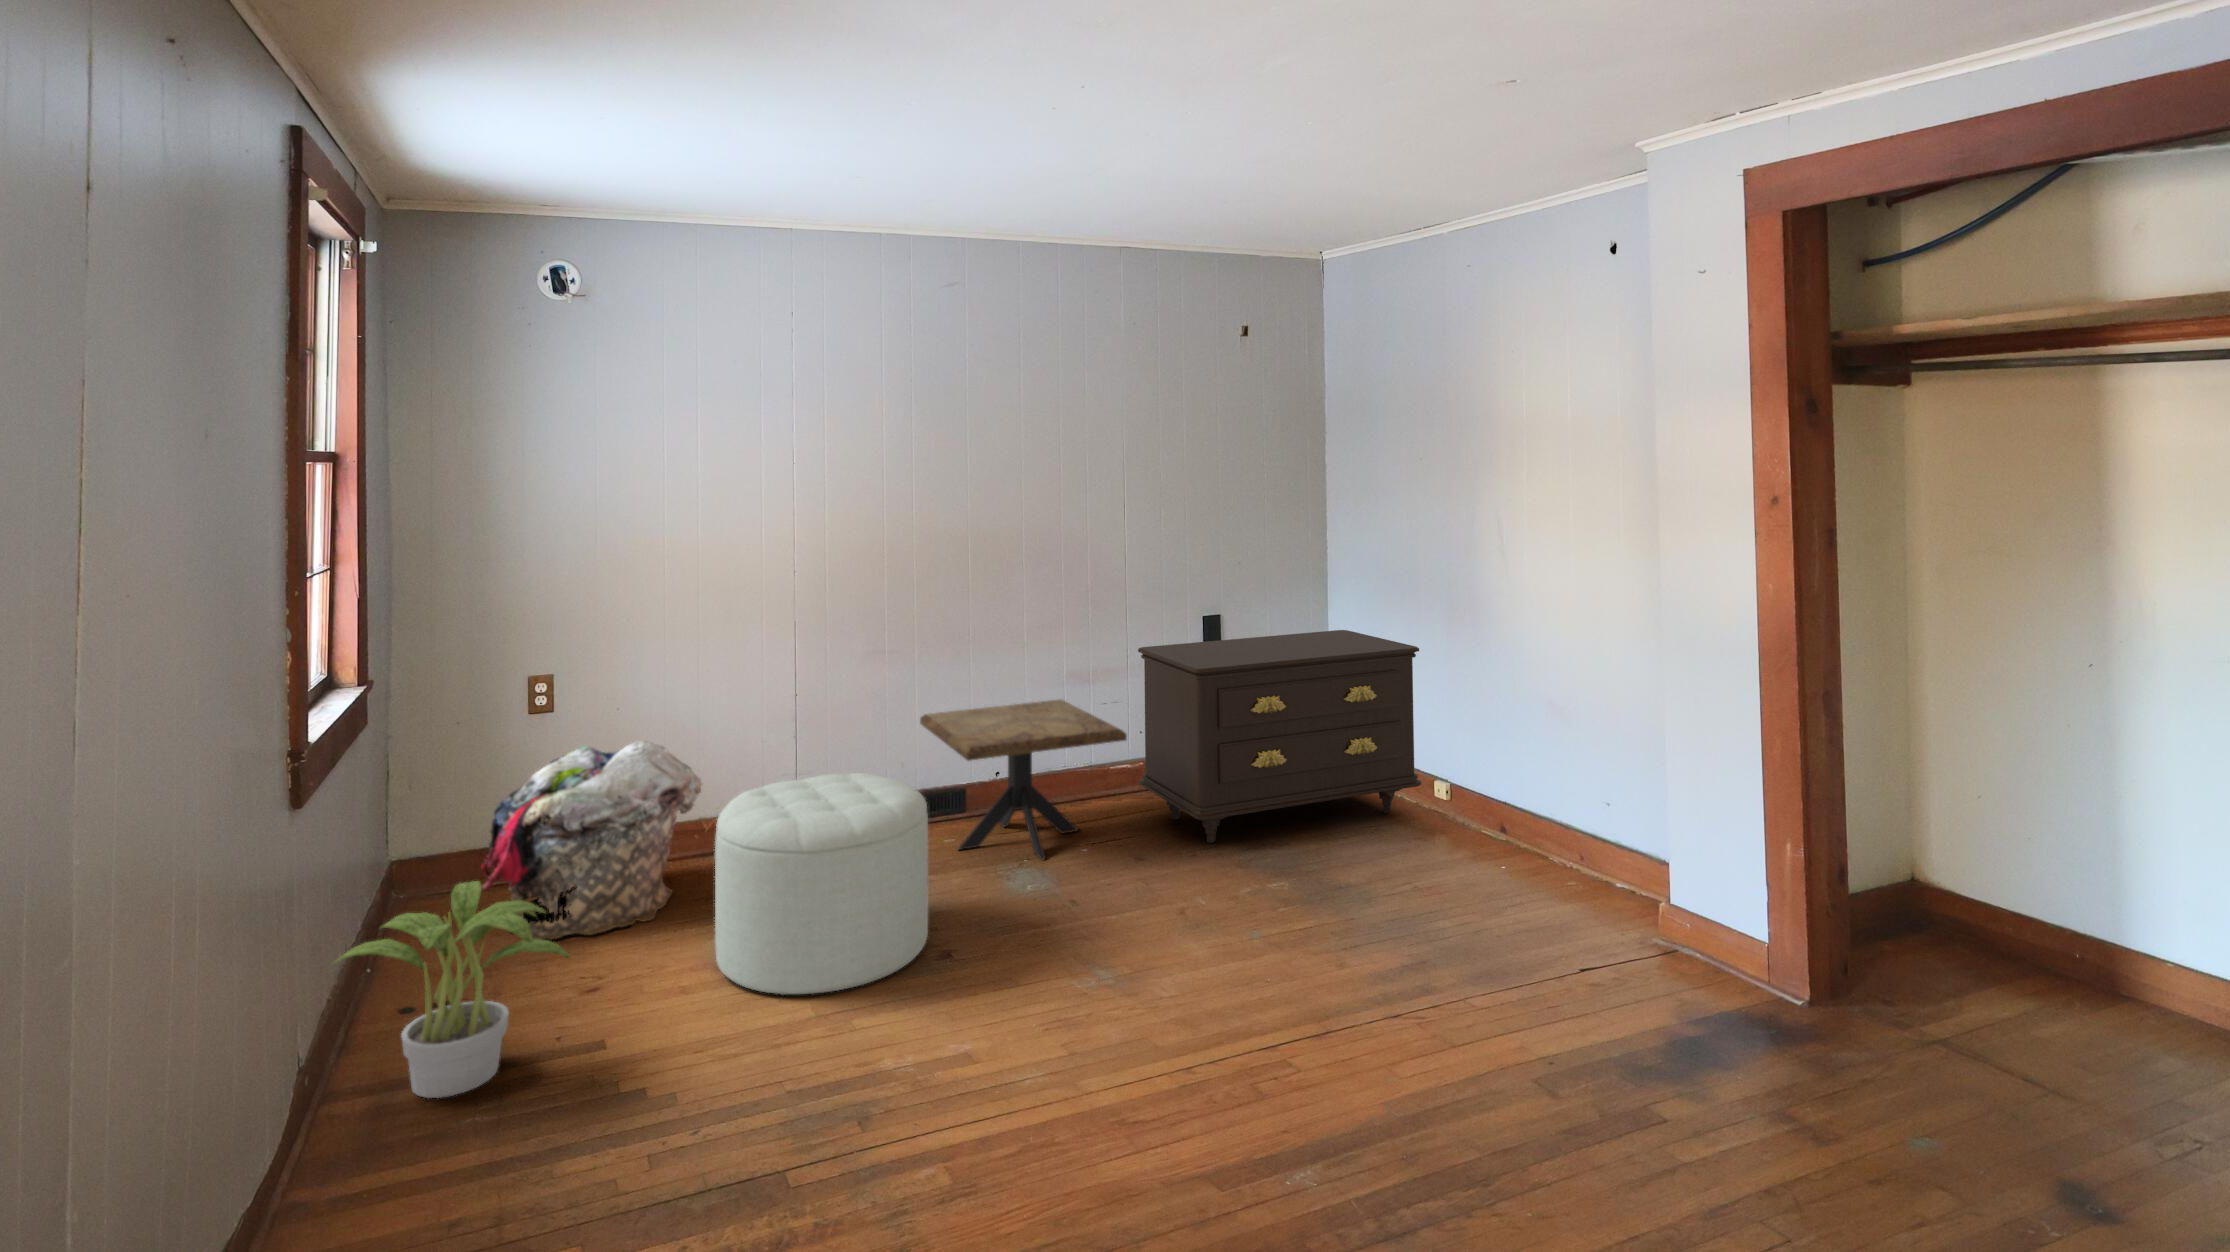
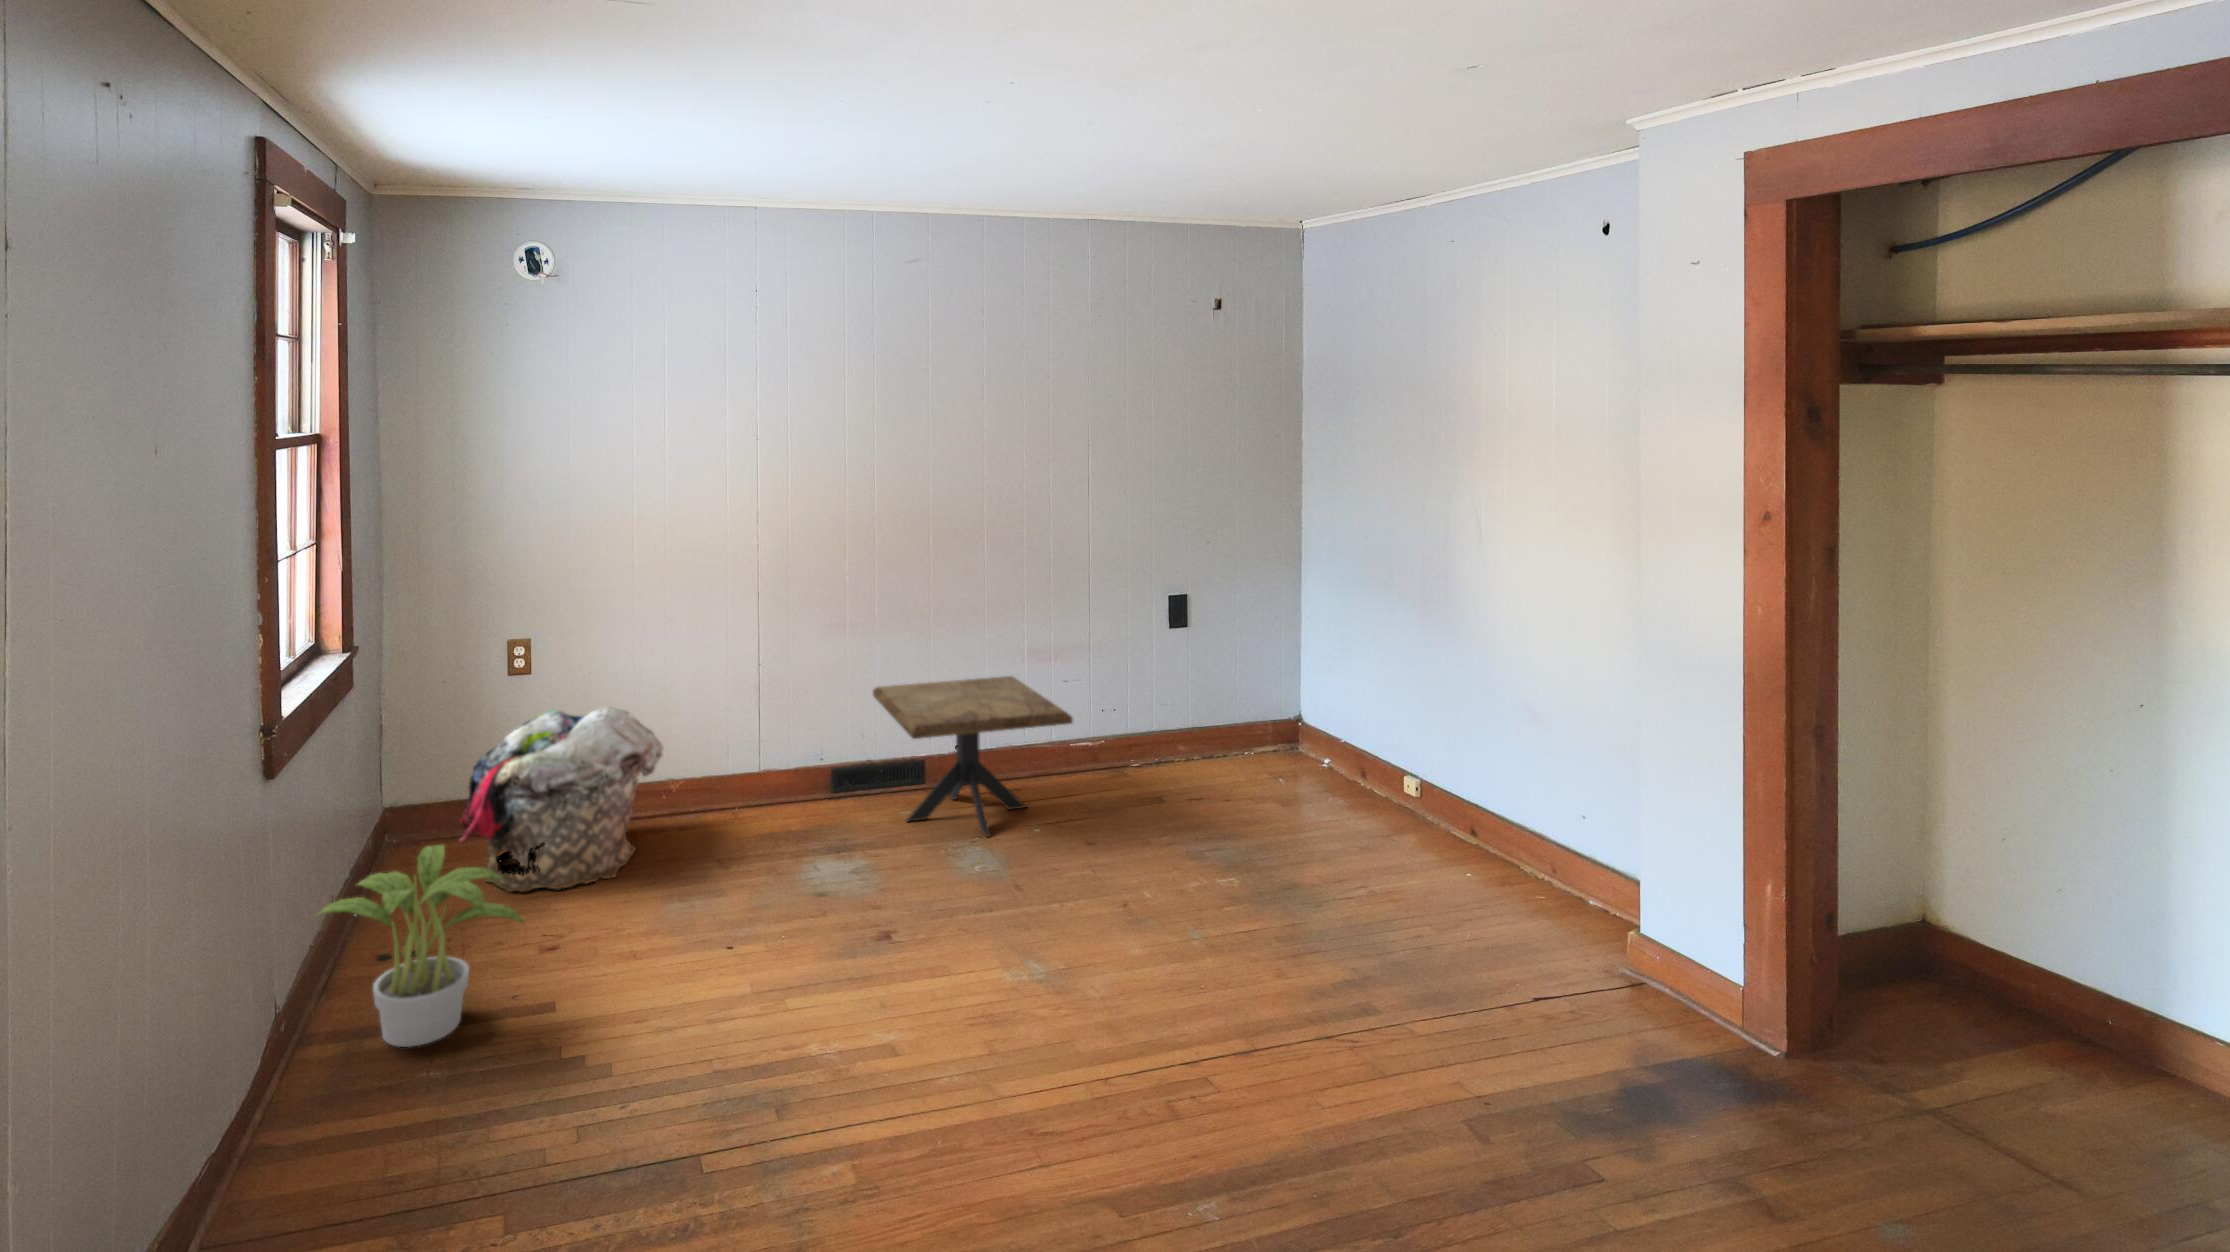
dresser: present [1138,630,1422,843] -> none [1088,615,1380,829]
ottoman: present [715,773,928,996] -> none [666,750,867,966]

